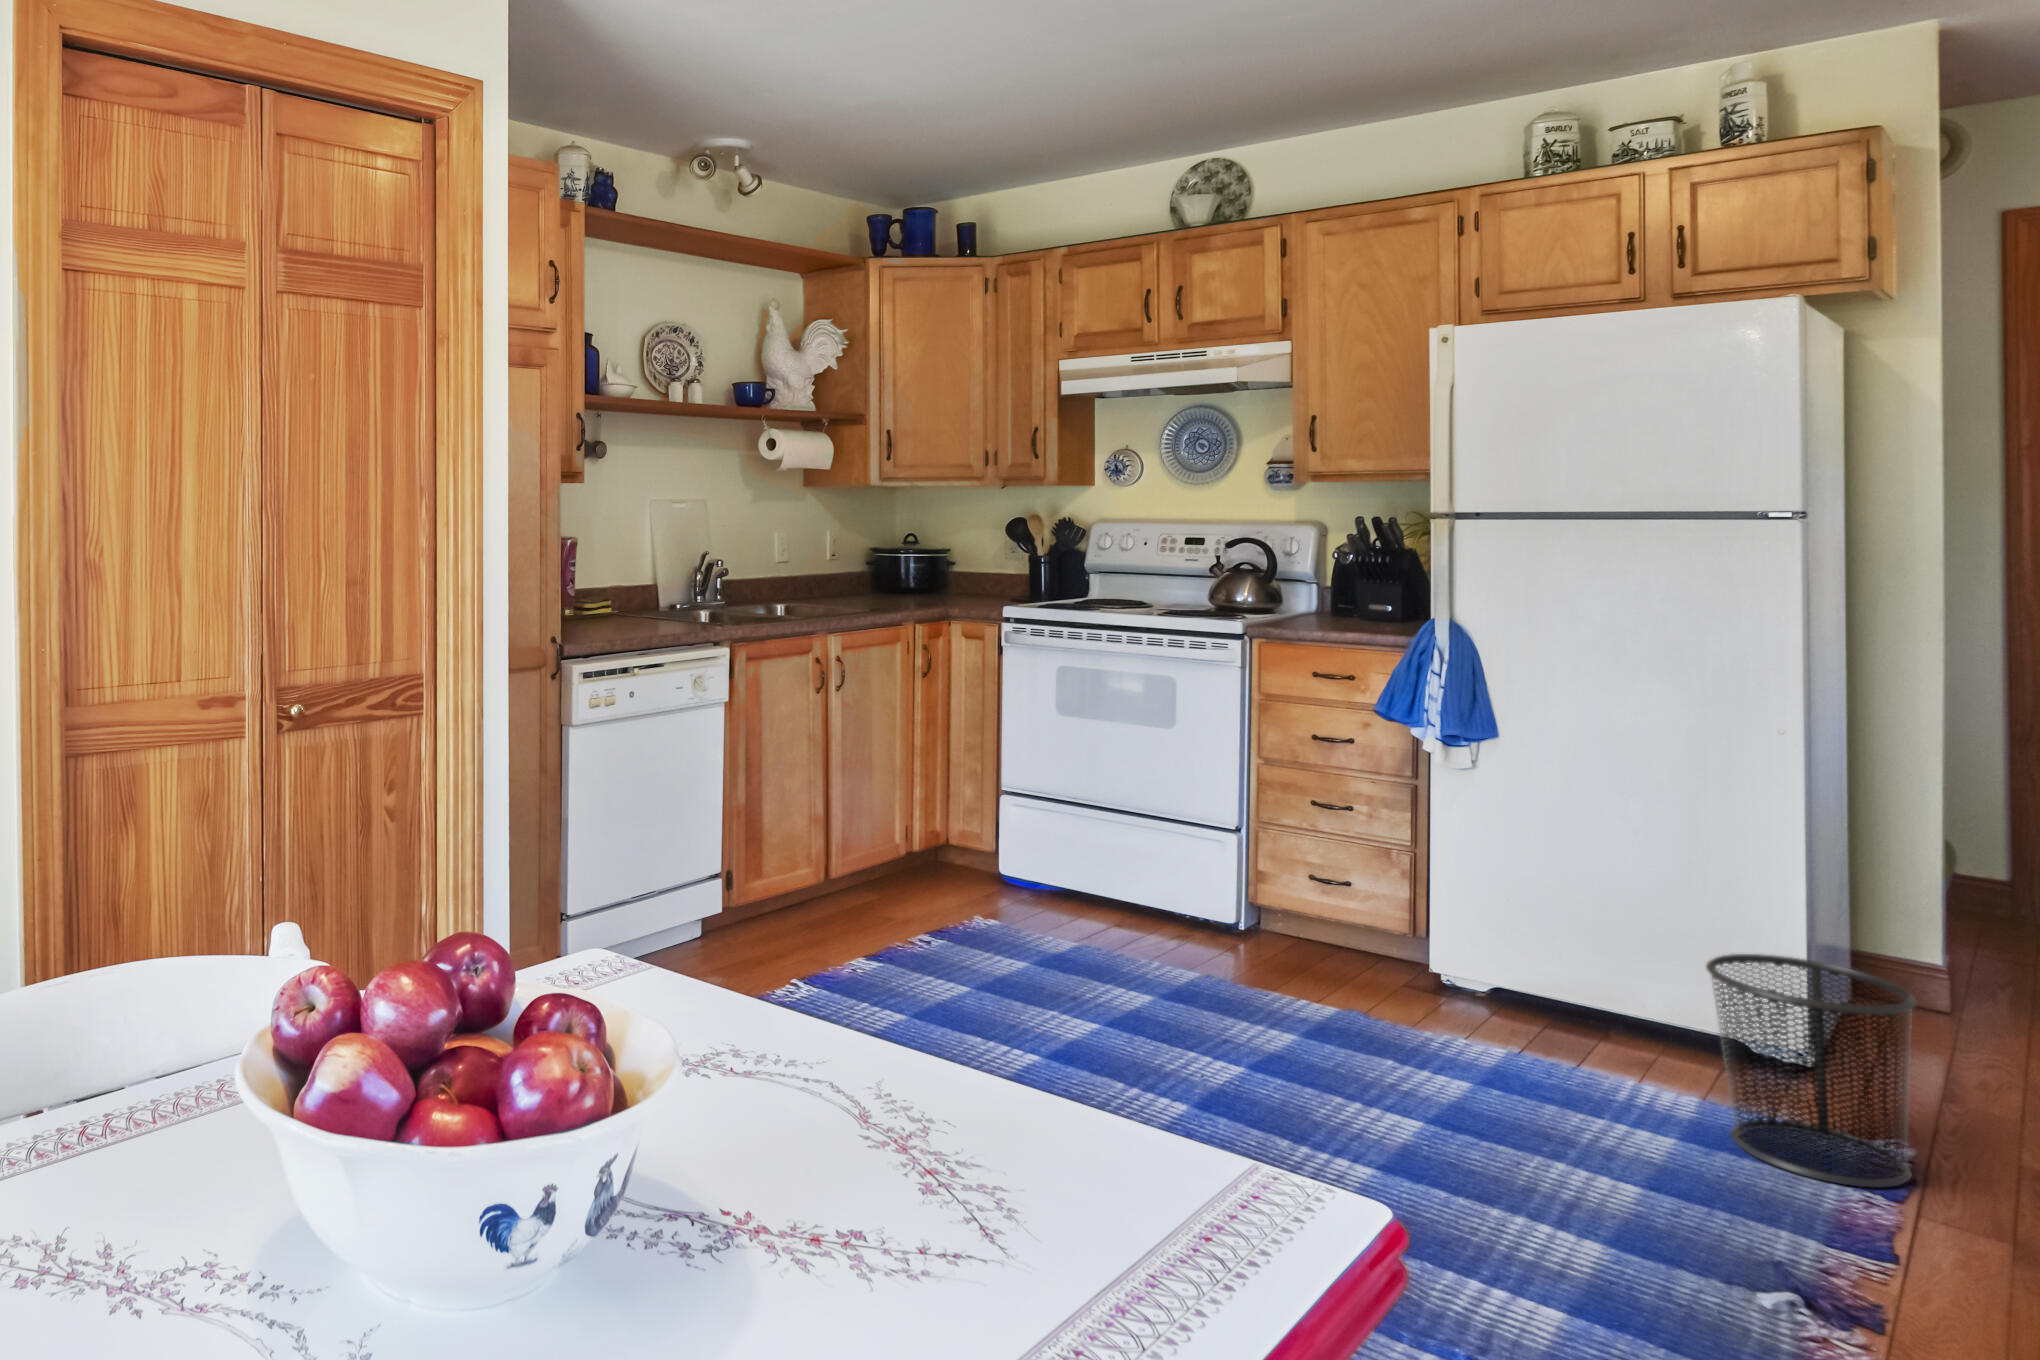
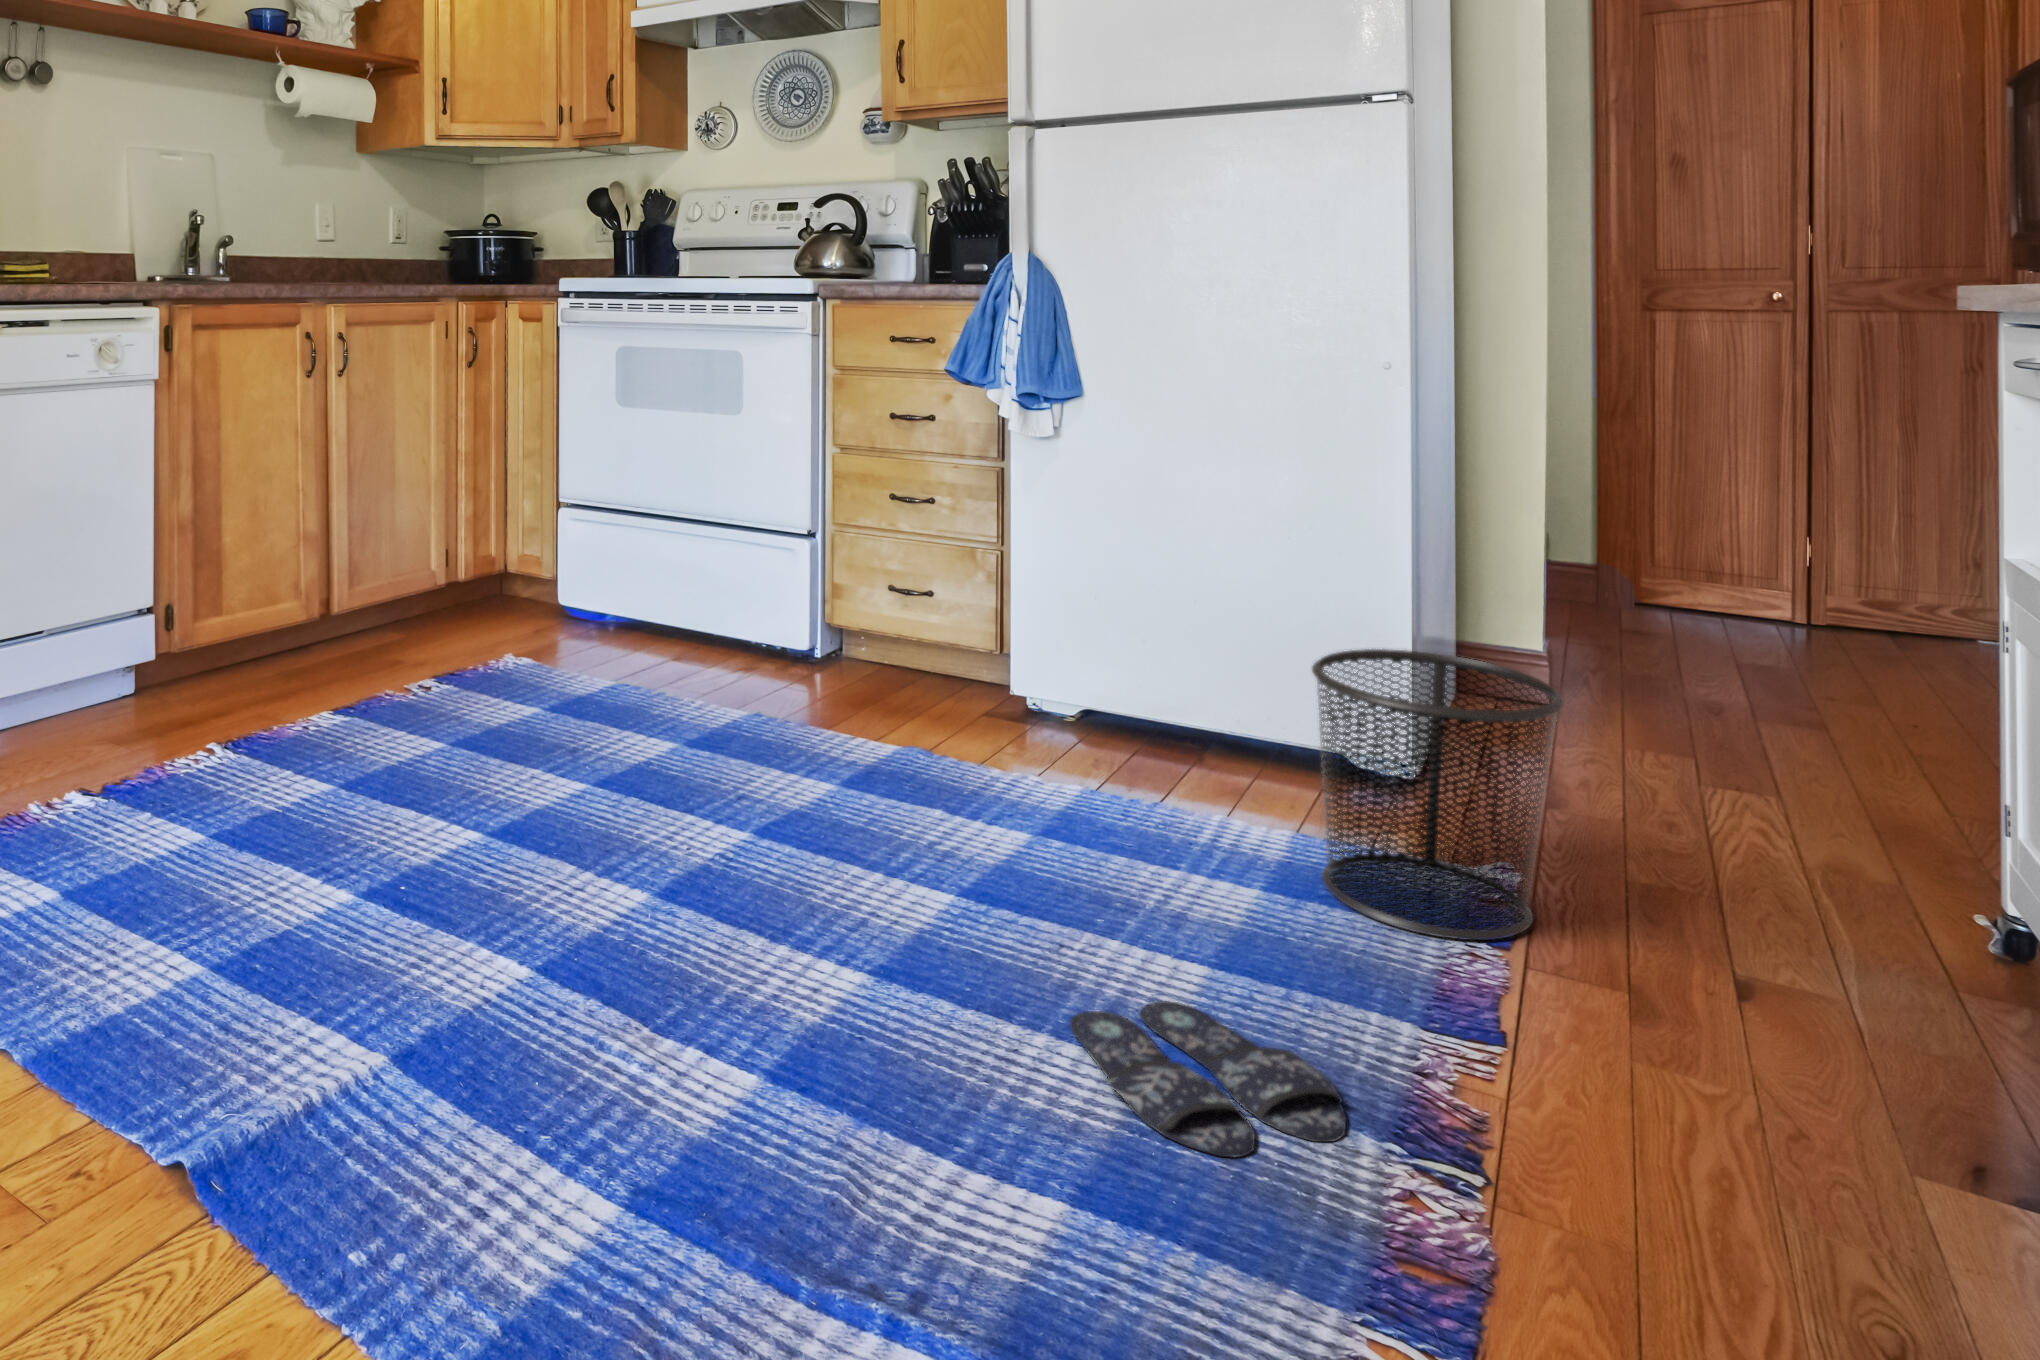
slippers: none [1538,1204,1756,1297] -> present [1070,1001,1346,1157]

